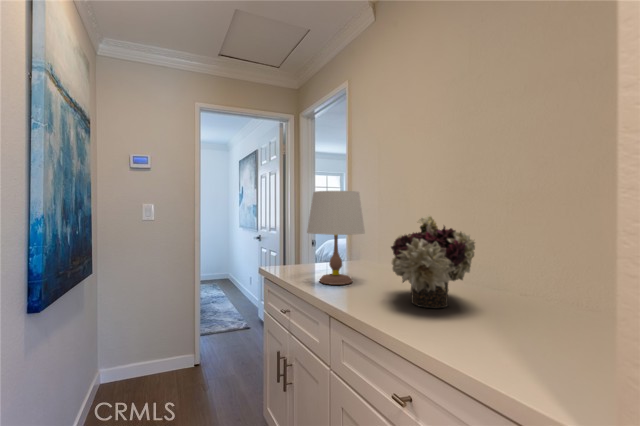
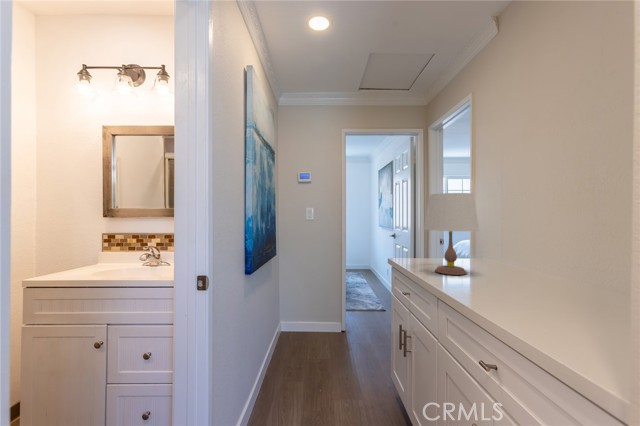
flower arrangement: present [391,215,475,308] -> none [497,213,597,303]

